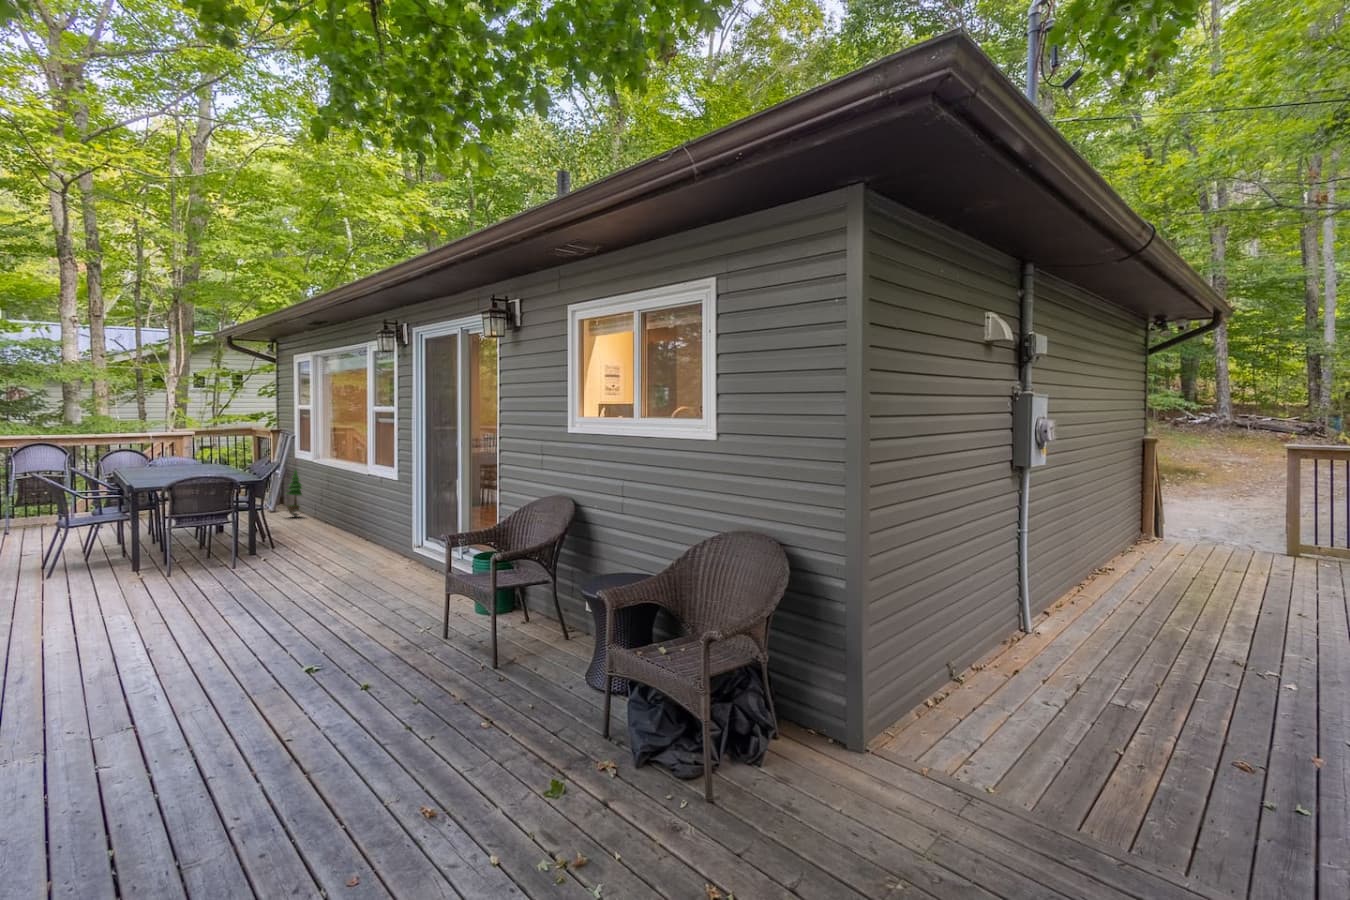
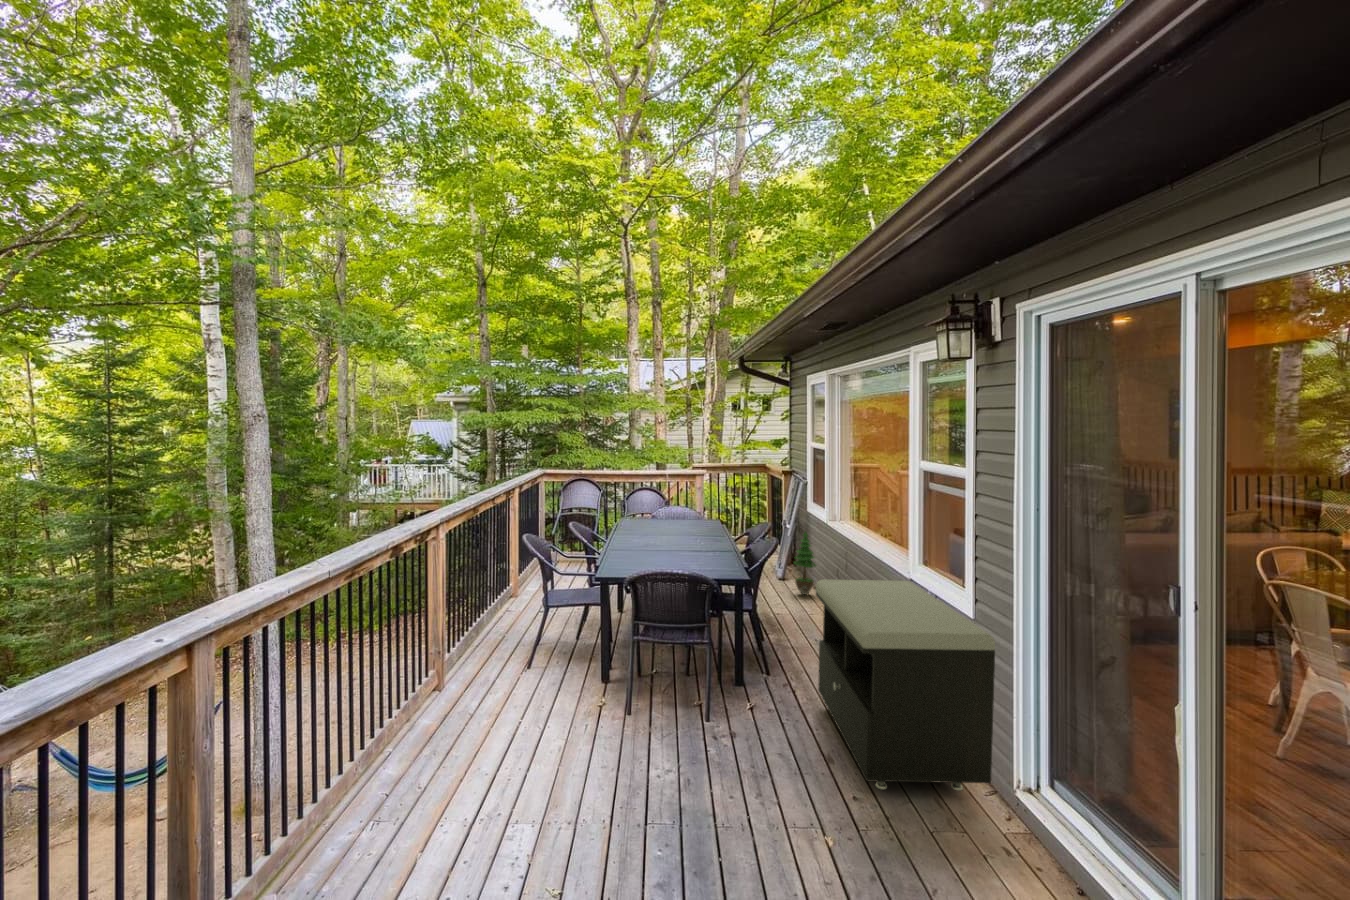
storage bench: none [309,472,405,561] -> present [816,580,995,791]

